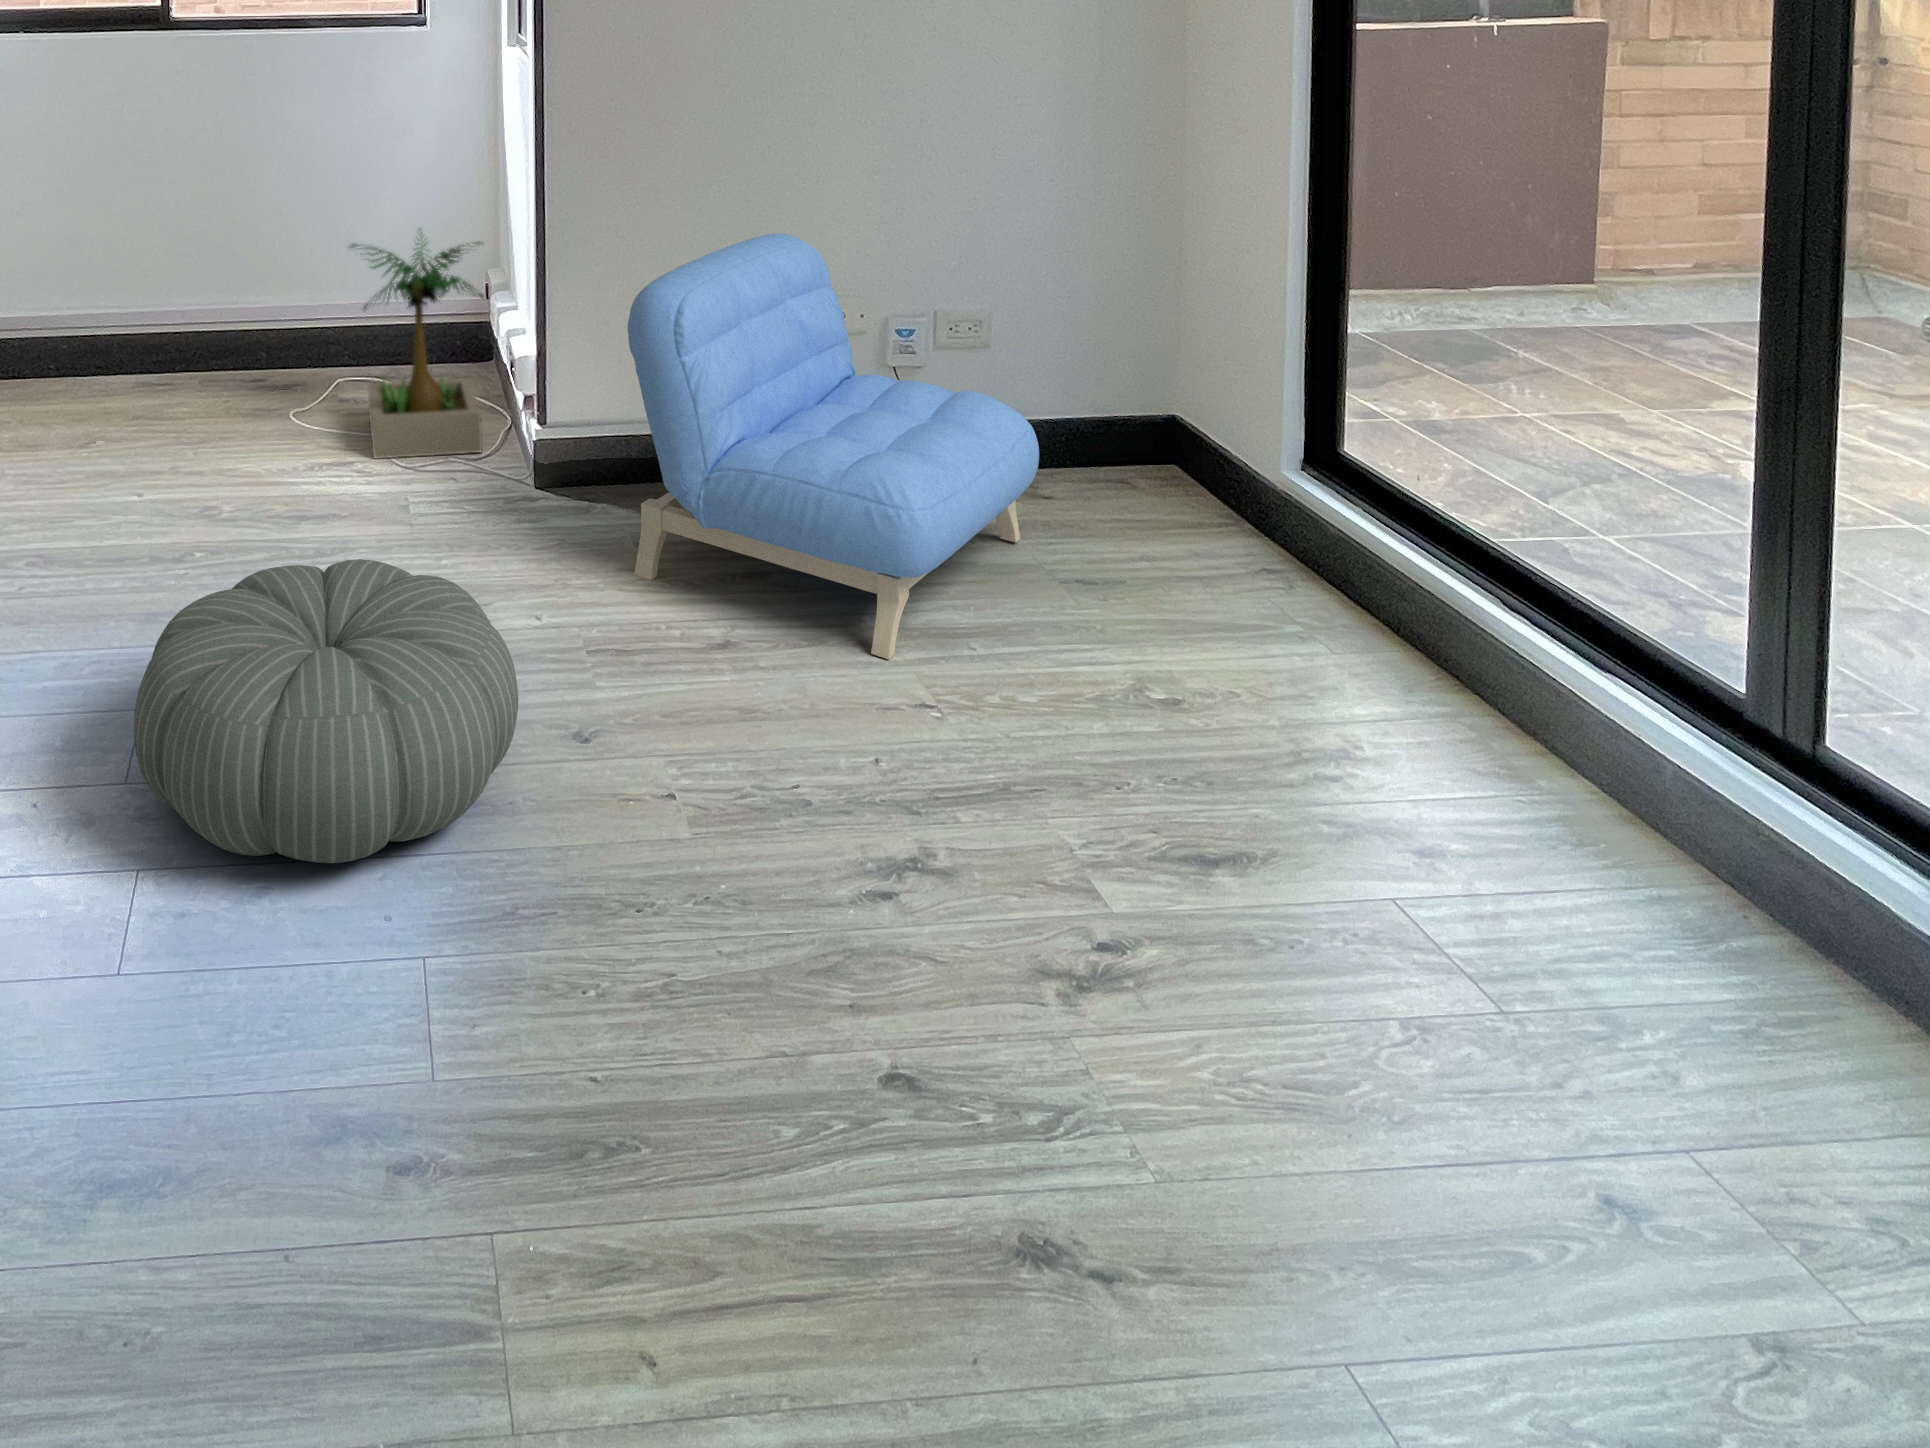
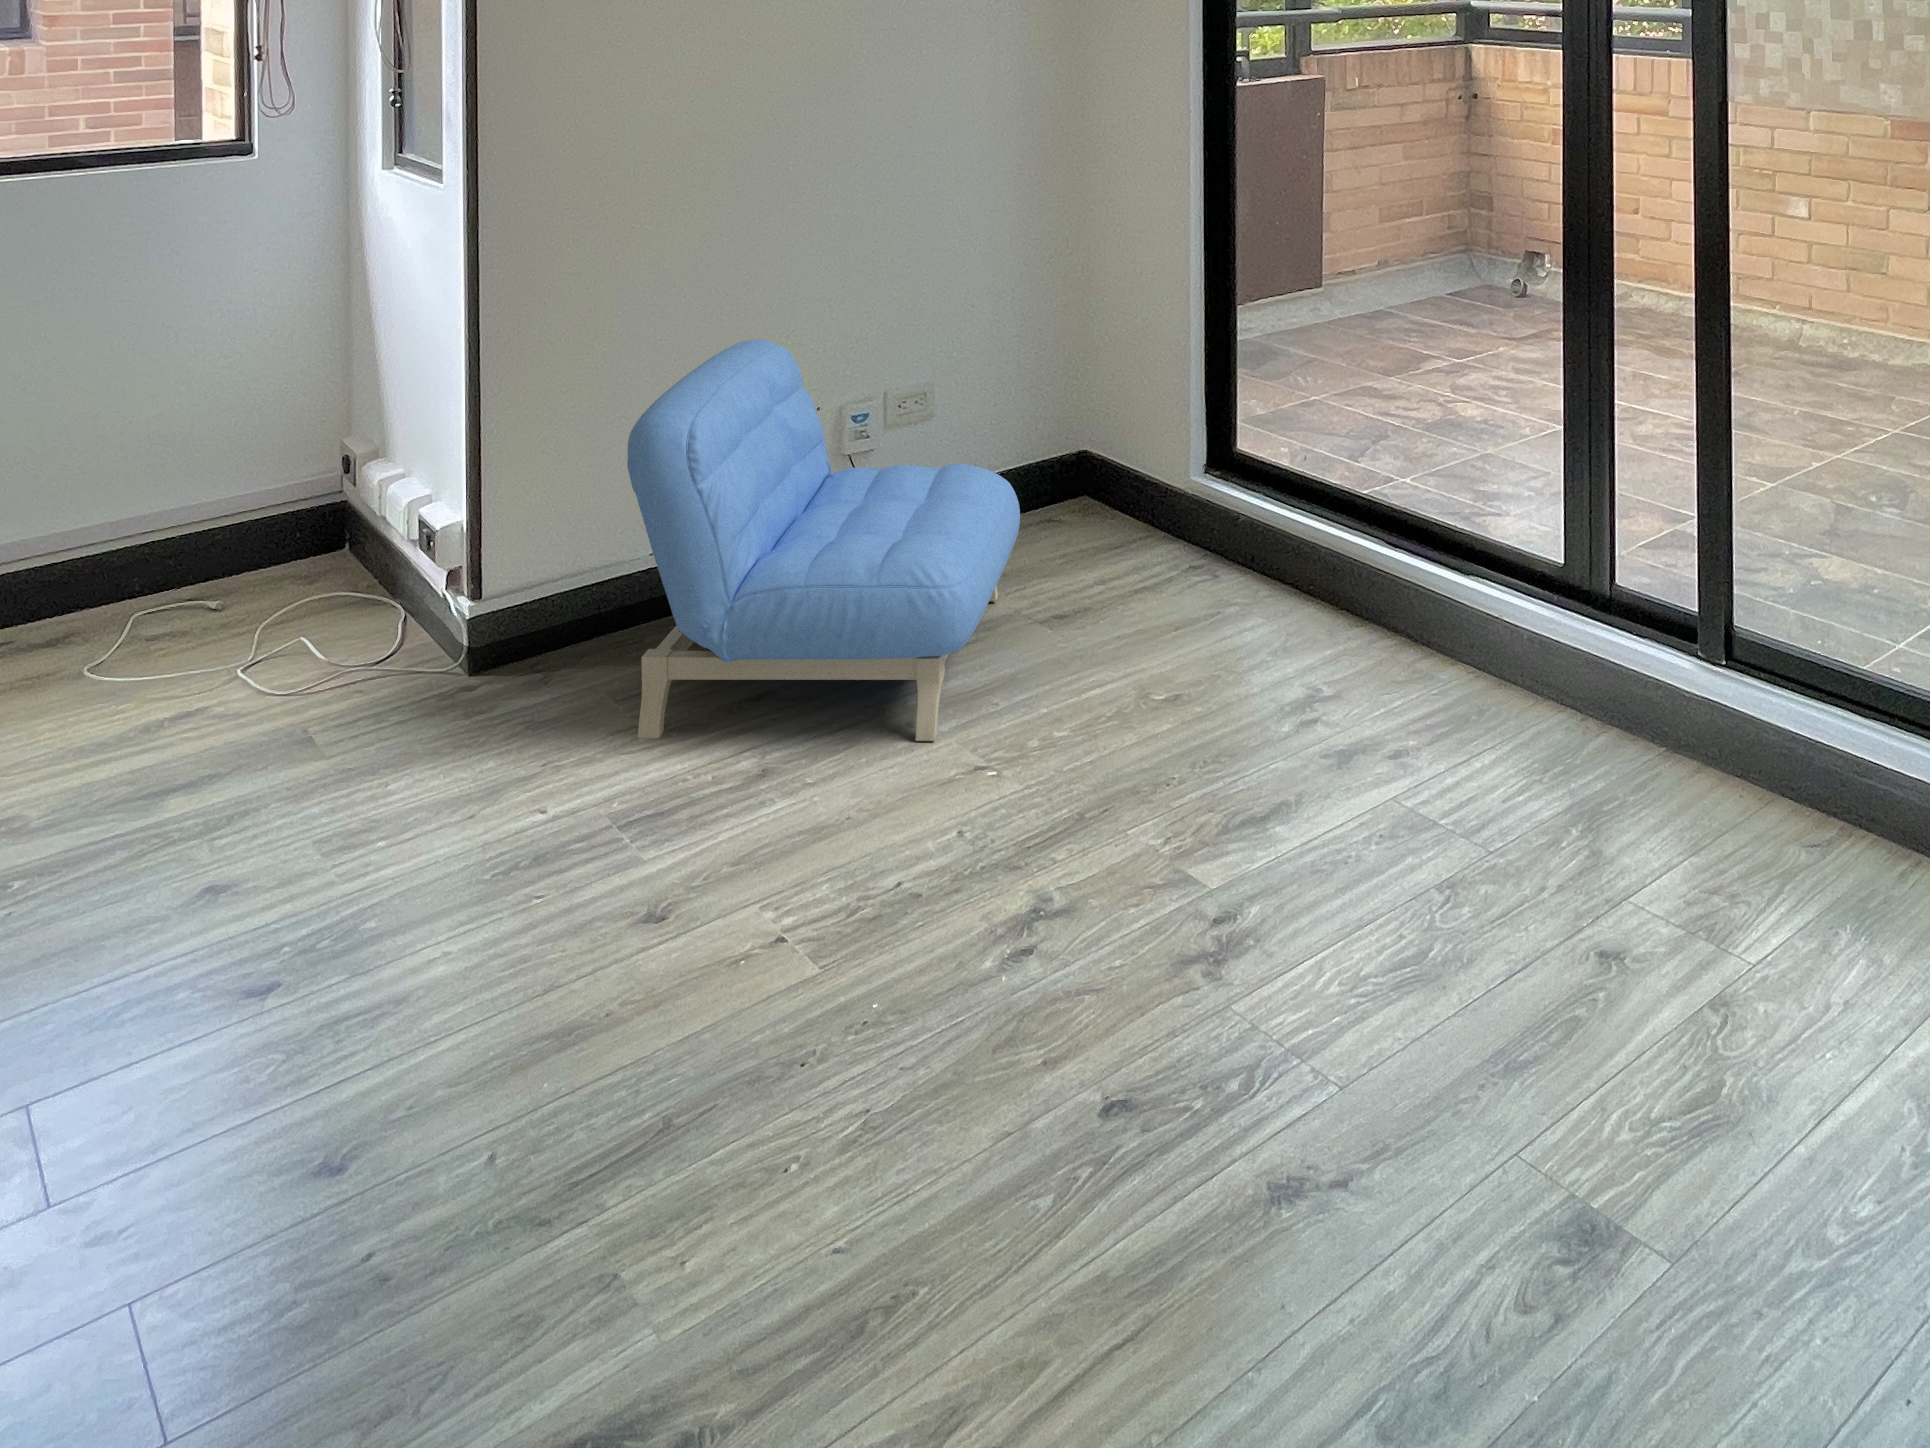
potted plant: present [350,233,484,459] -> none [170,398,401,700]
pouf: present [134,559,518,863] -> none [94,792,617,1212]

